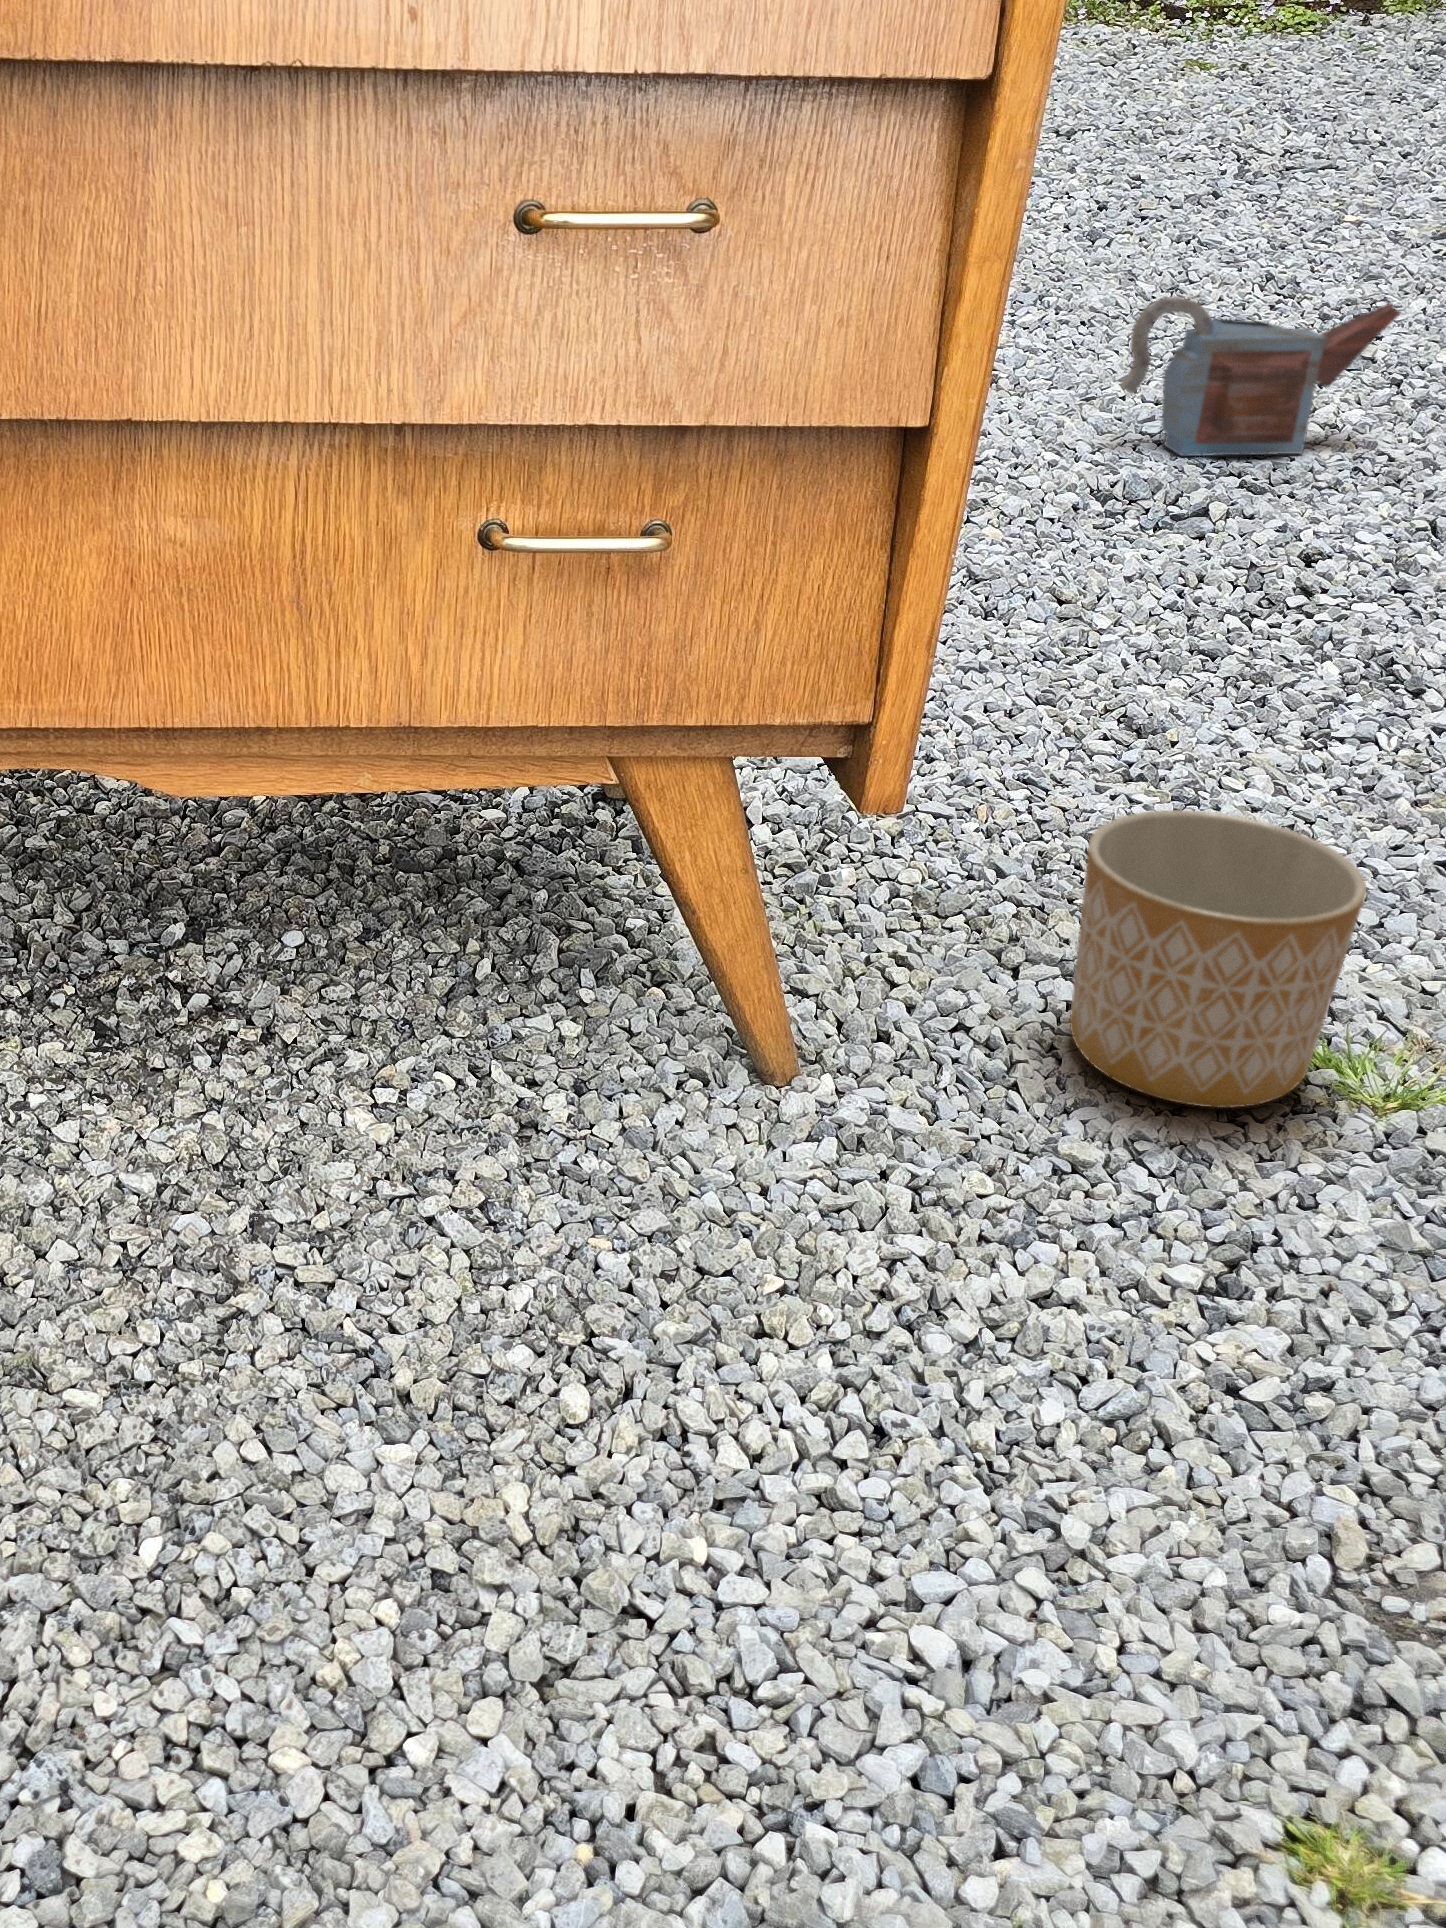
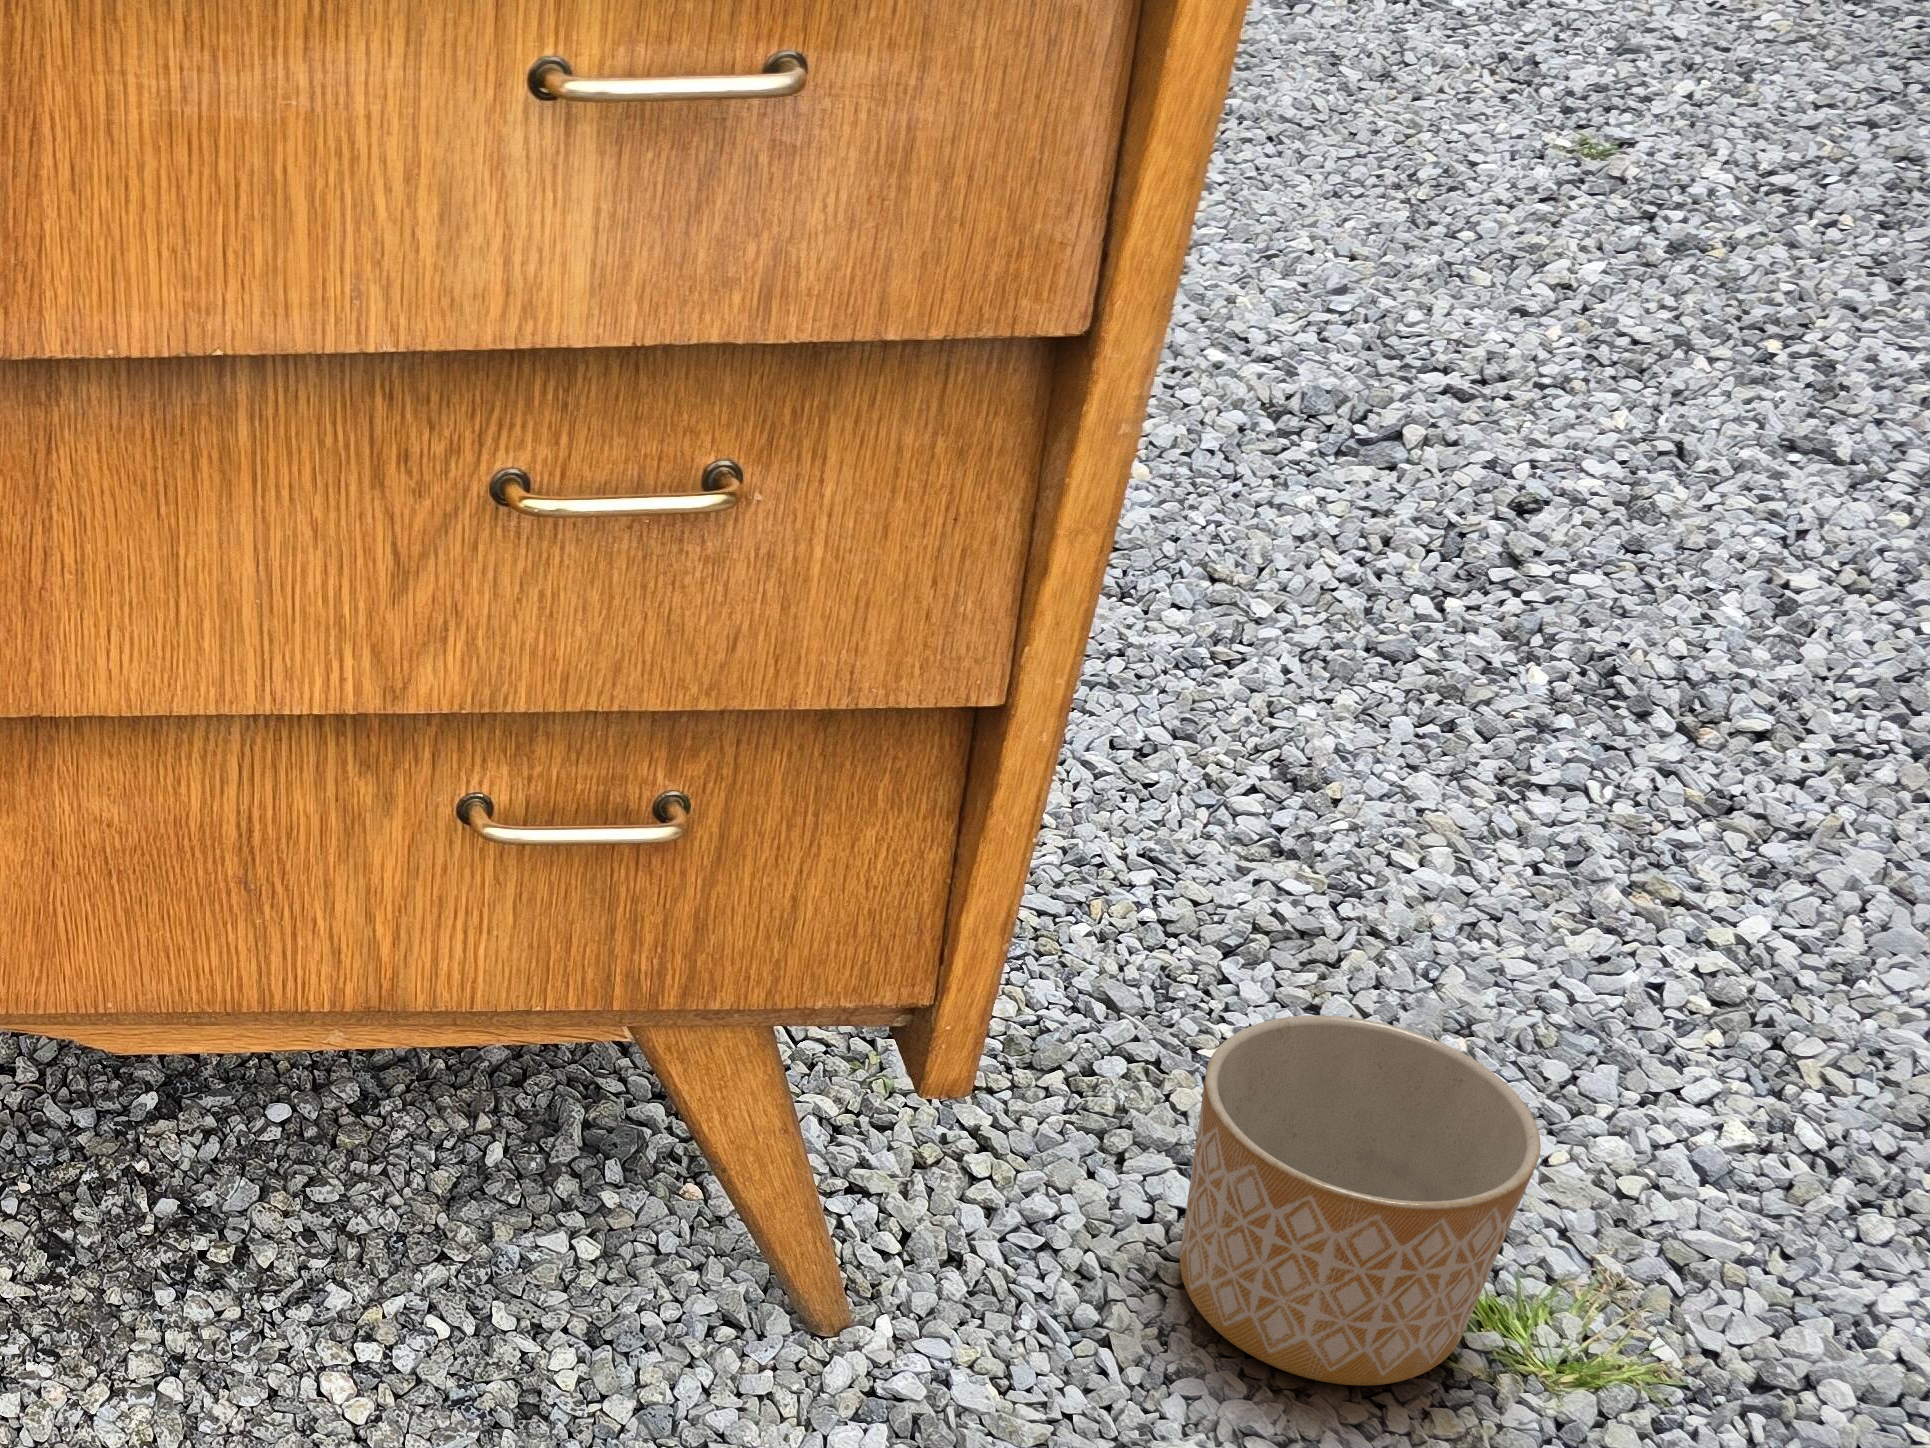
watering can: present [1120,297,1401,456] -> none [1309,163,1658,346]

